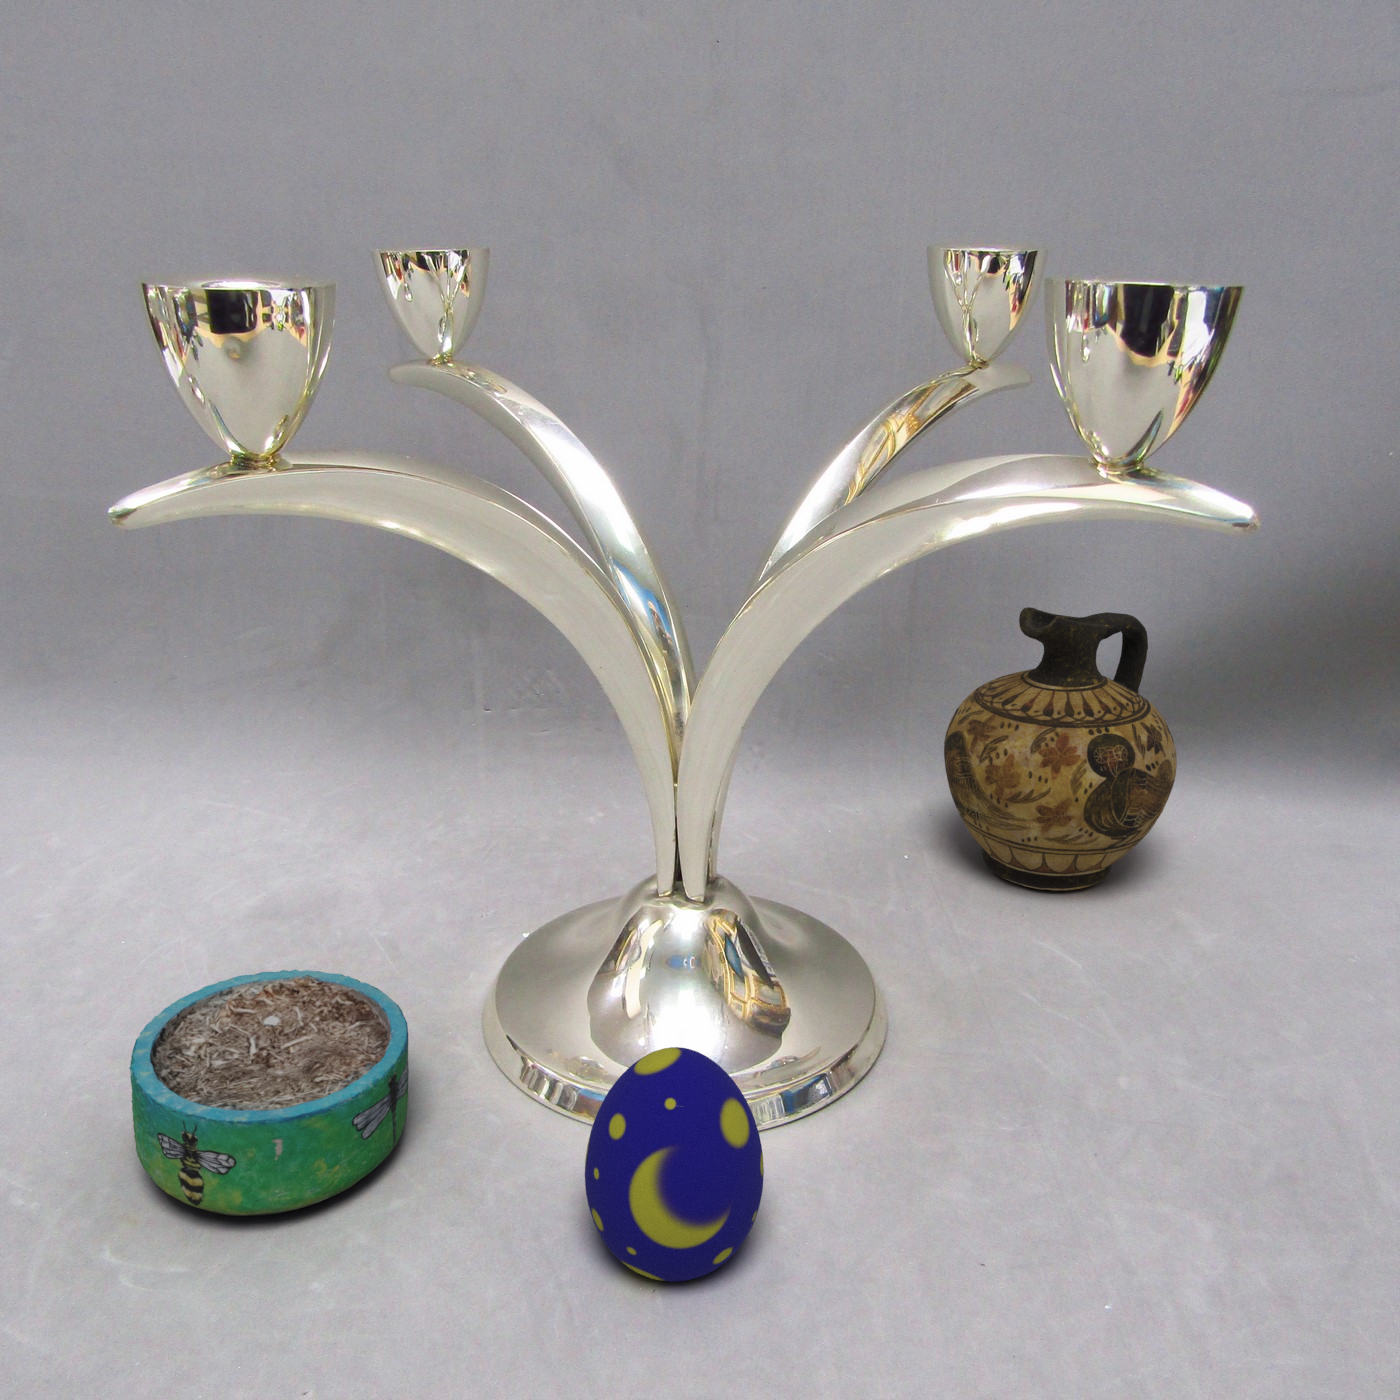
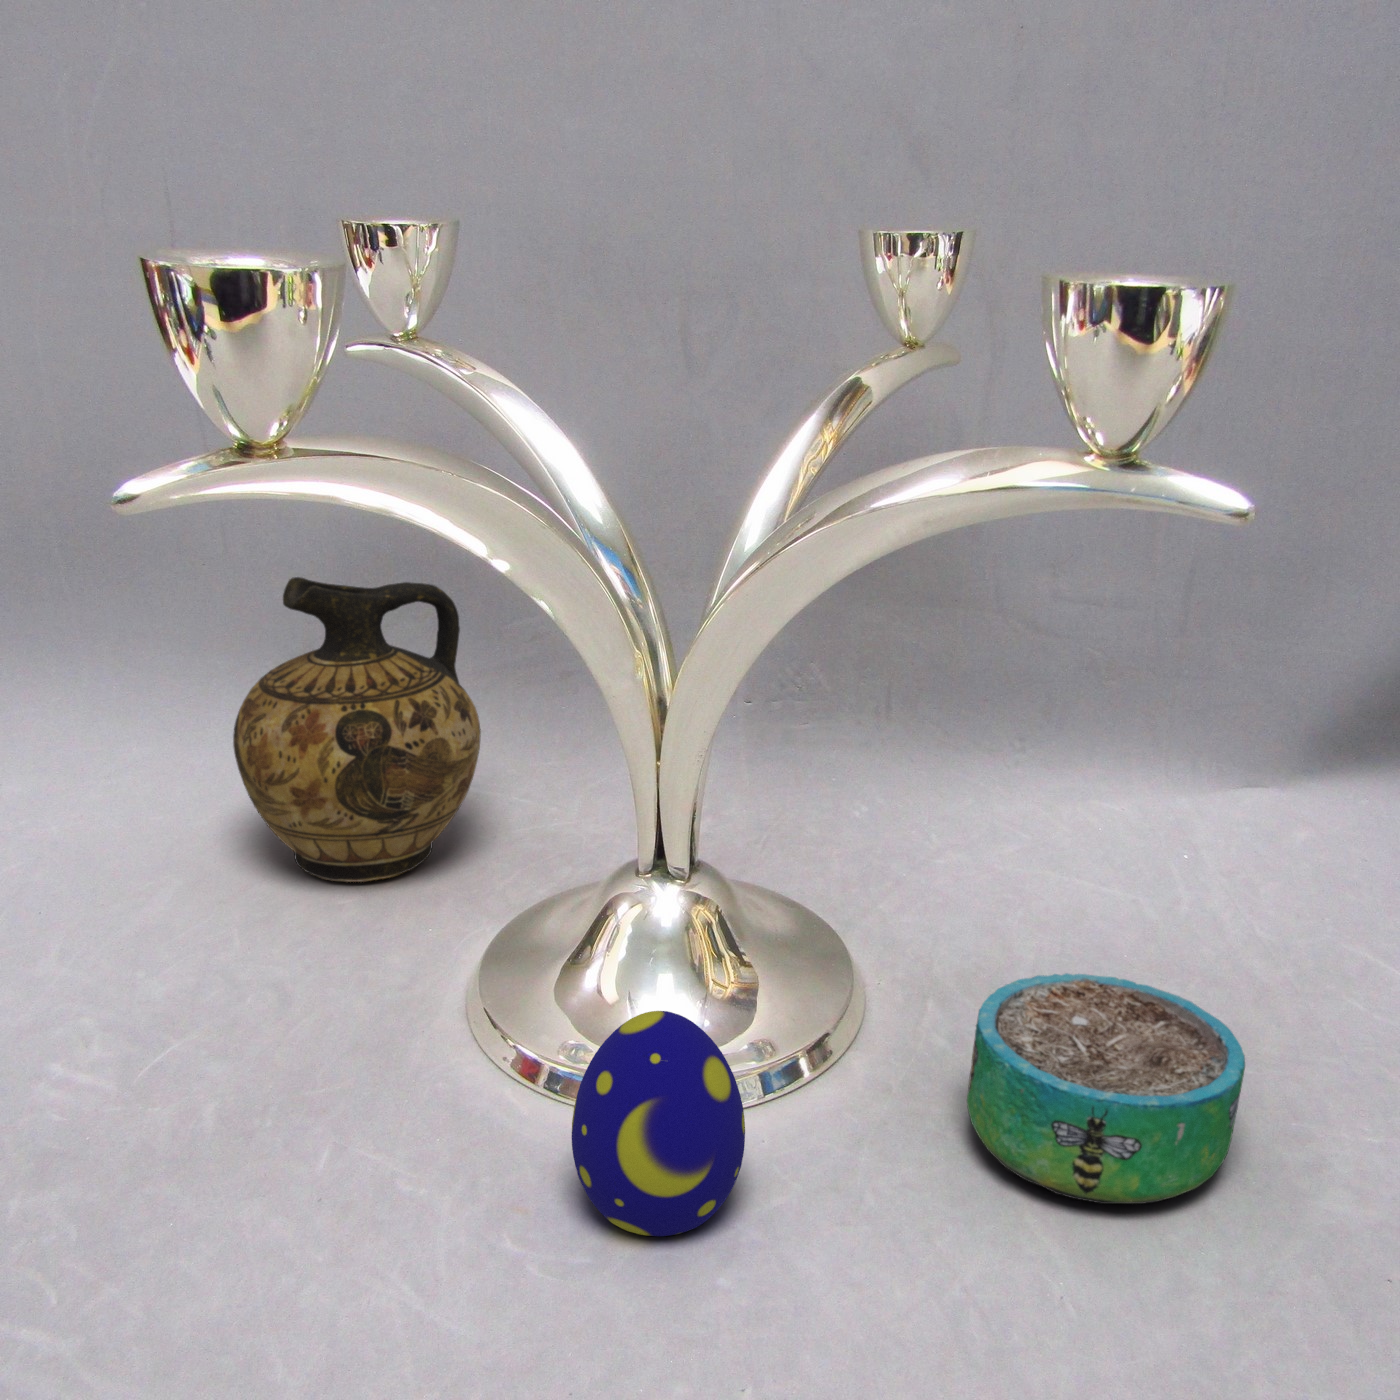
ceramic jug: present [944,607,1177,890] -> present [233,577,481,882]
decorative bowl: present [129,969,409,1216] -> present [967,973,1245,1204]

